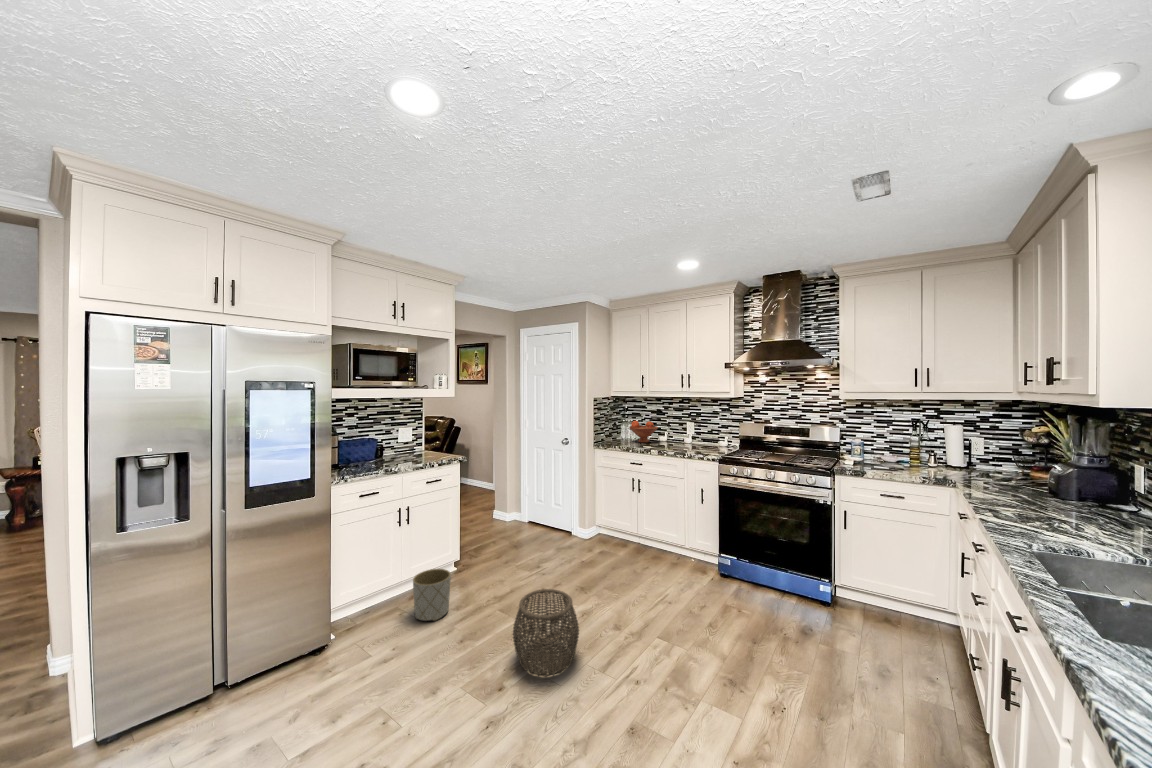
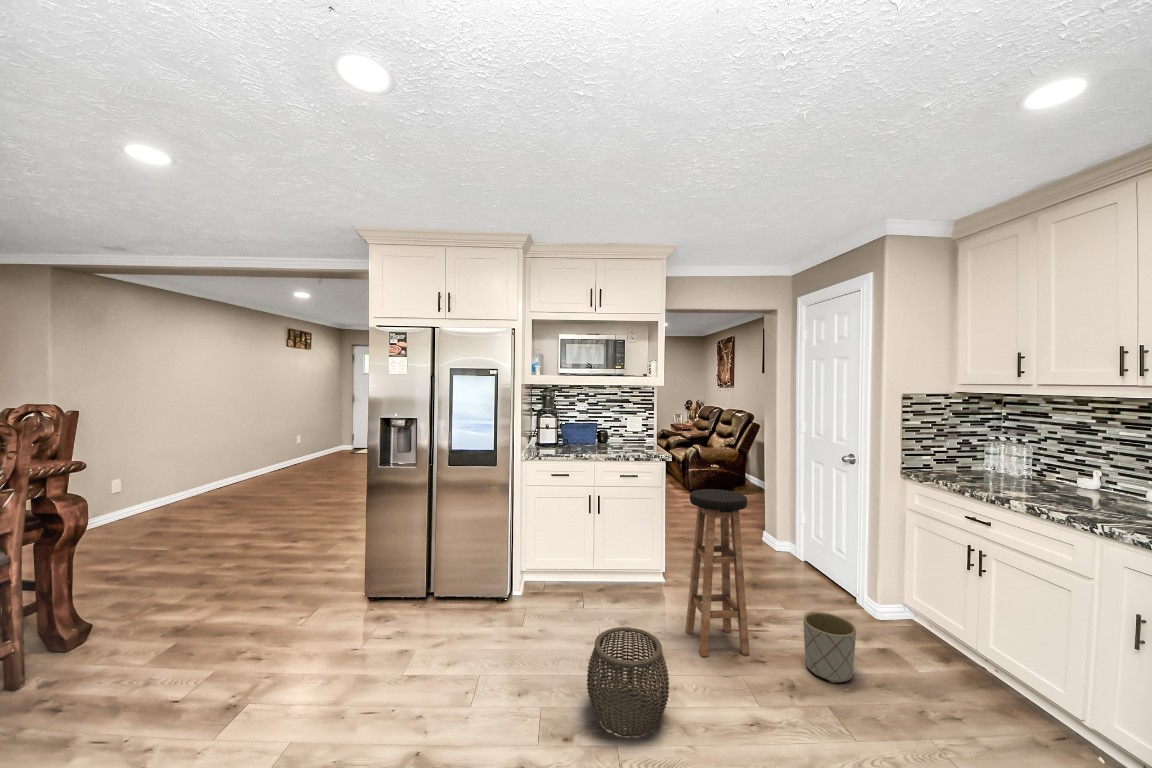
fruit bowl: present [629,421,658,443] -> none [980,439,1057,485]
bar stool: none [514,473,563,599] -> present [685,489,749,657]
planter: present [413,569,451,621] -> present [804,612,856,683]

